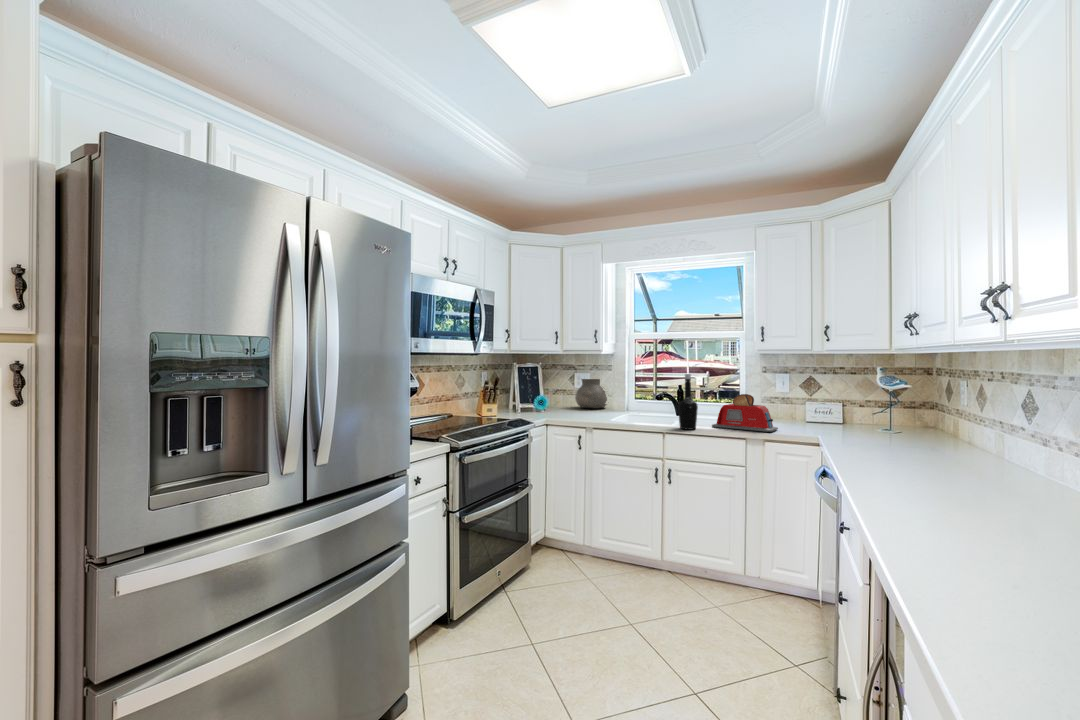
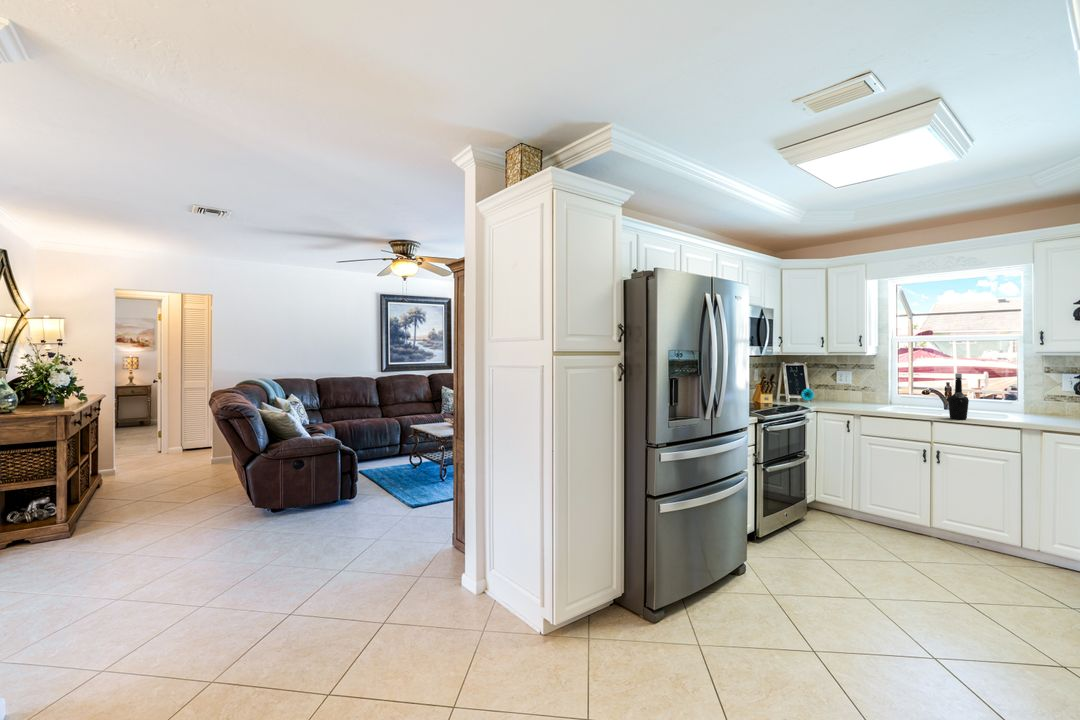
vase: present [575,379,607,408] -> none [838,376,872,401]
toaster: present [712,394,778,432] -> none [984,392,1058,424]

